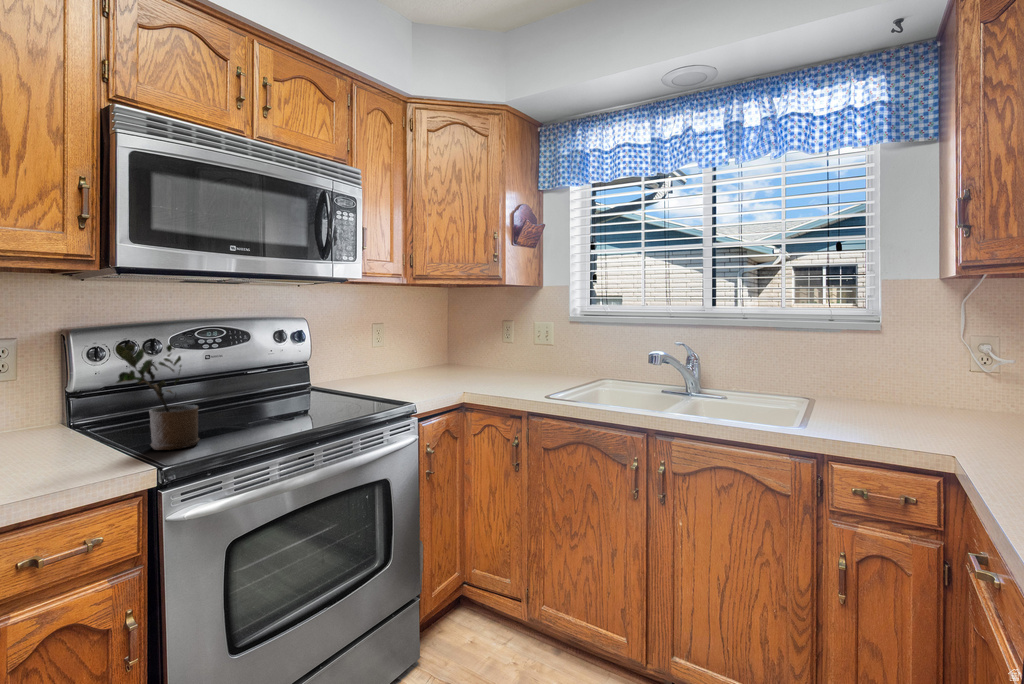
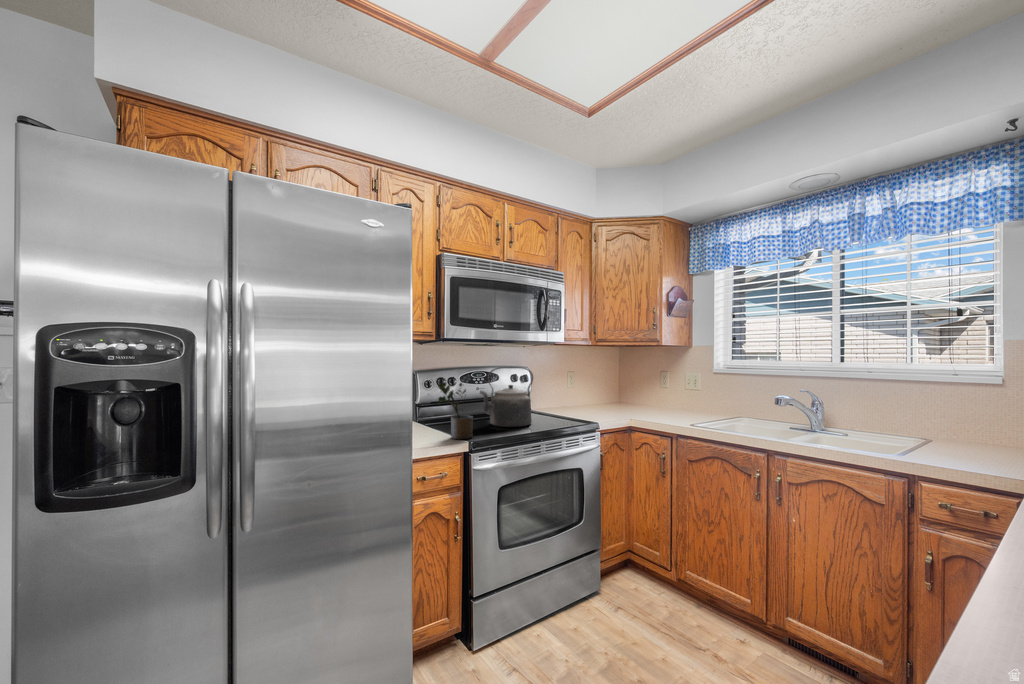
kettle: none [212,317,314,420] -> present [480,367,533,427]

